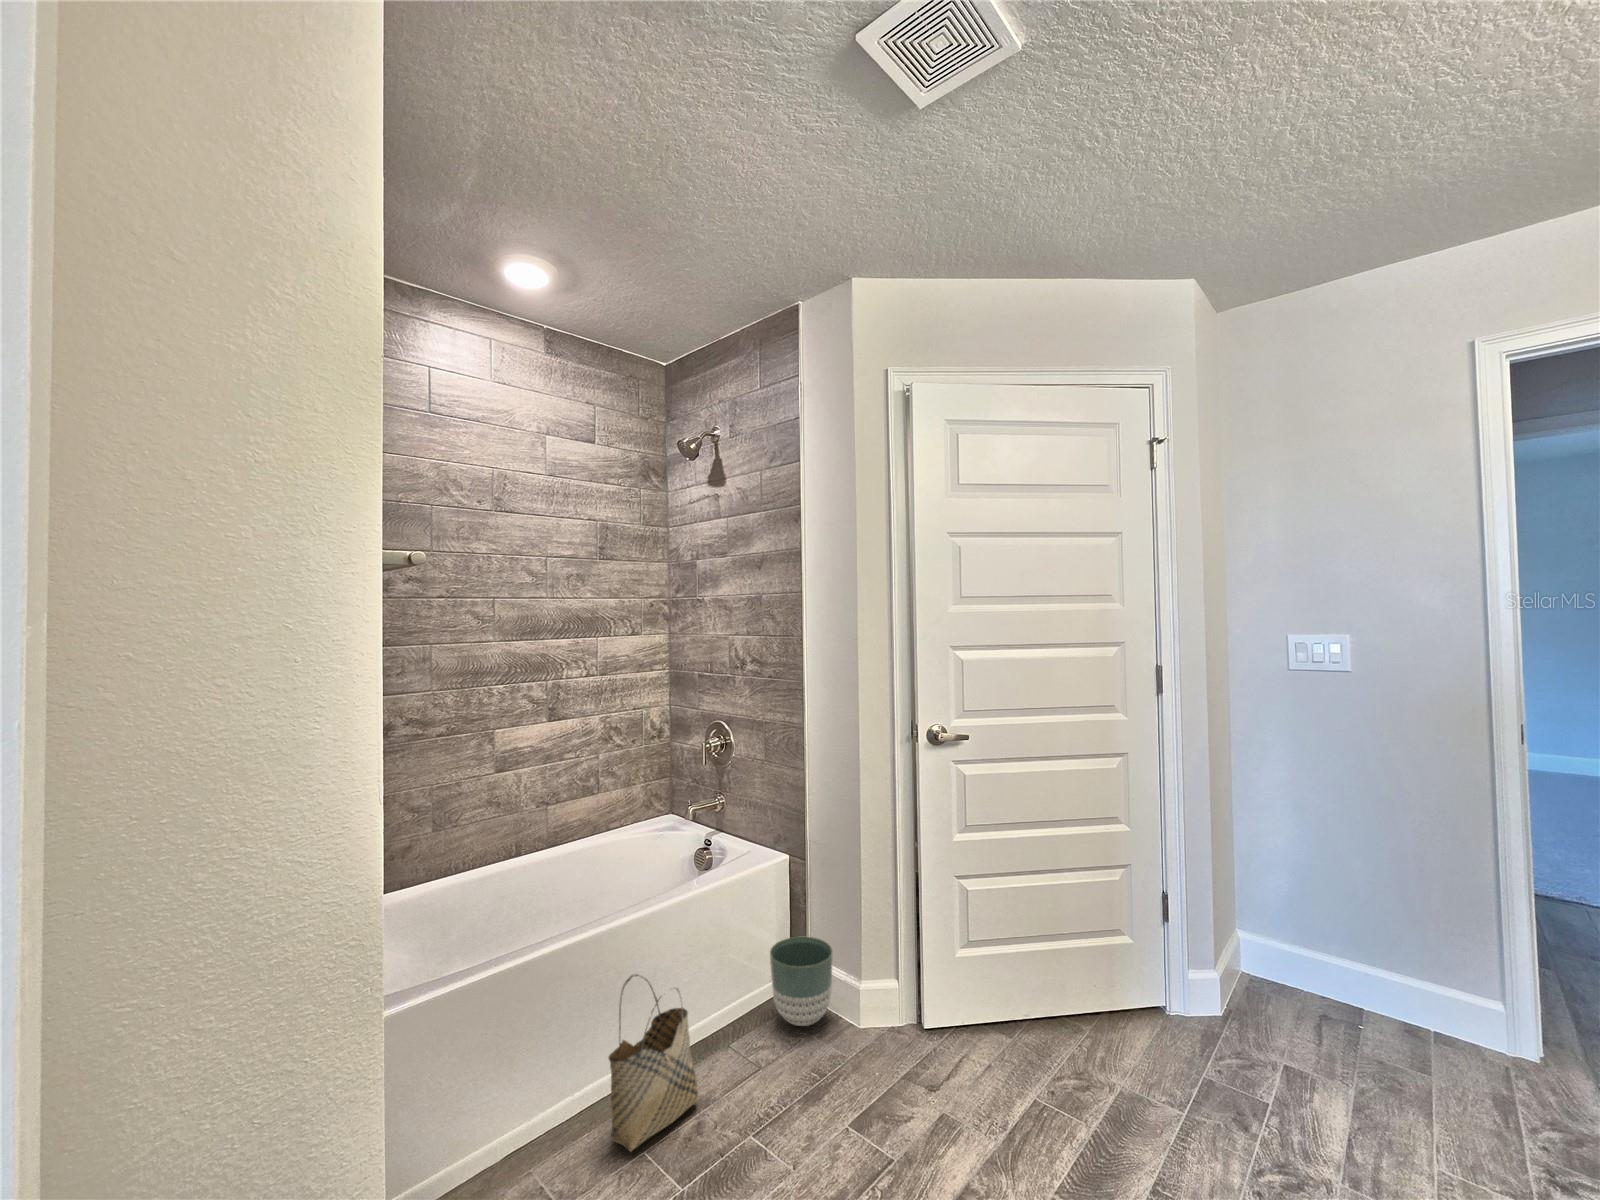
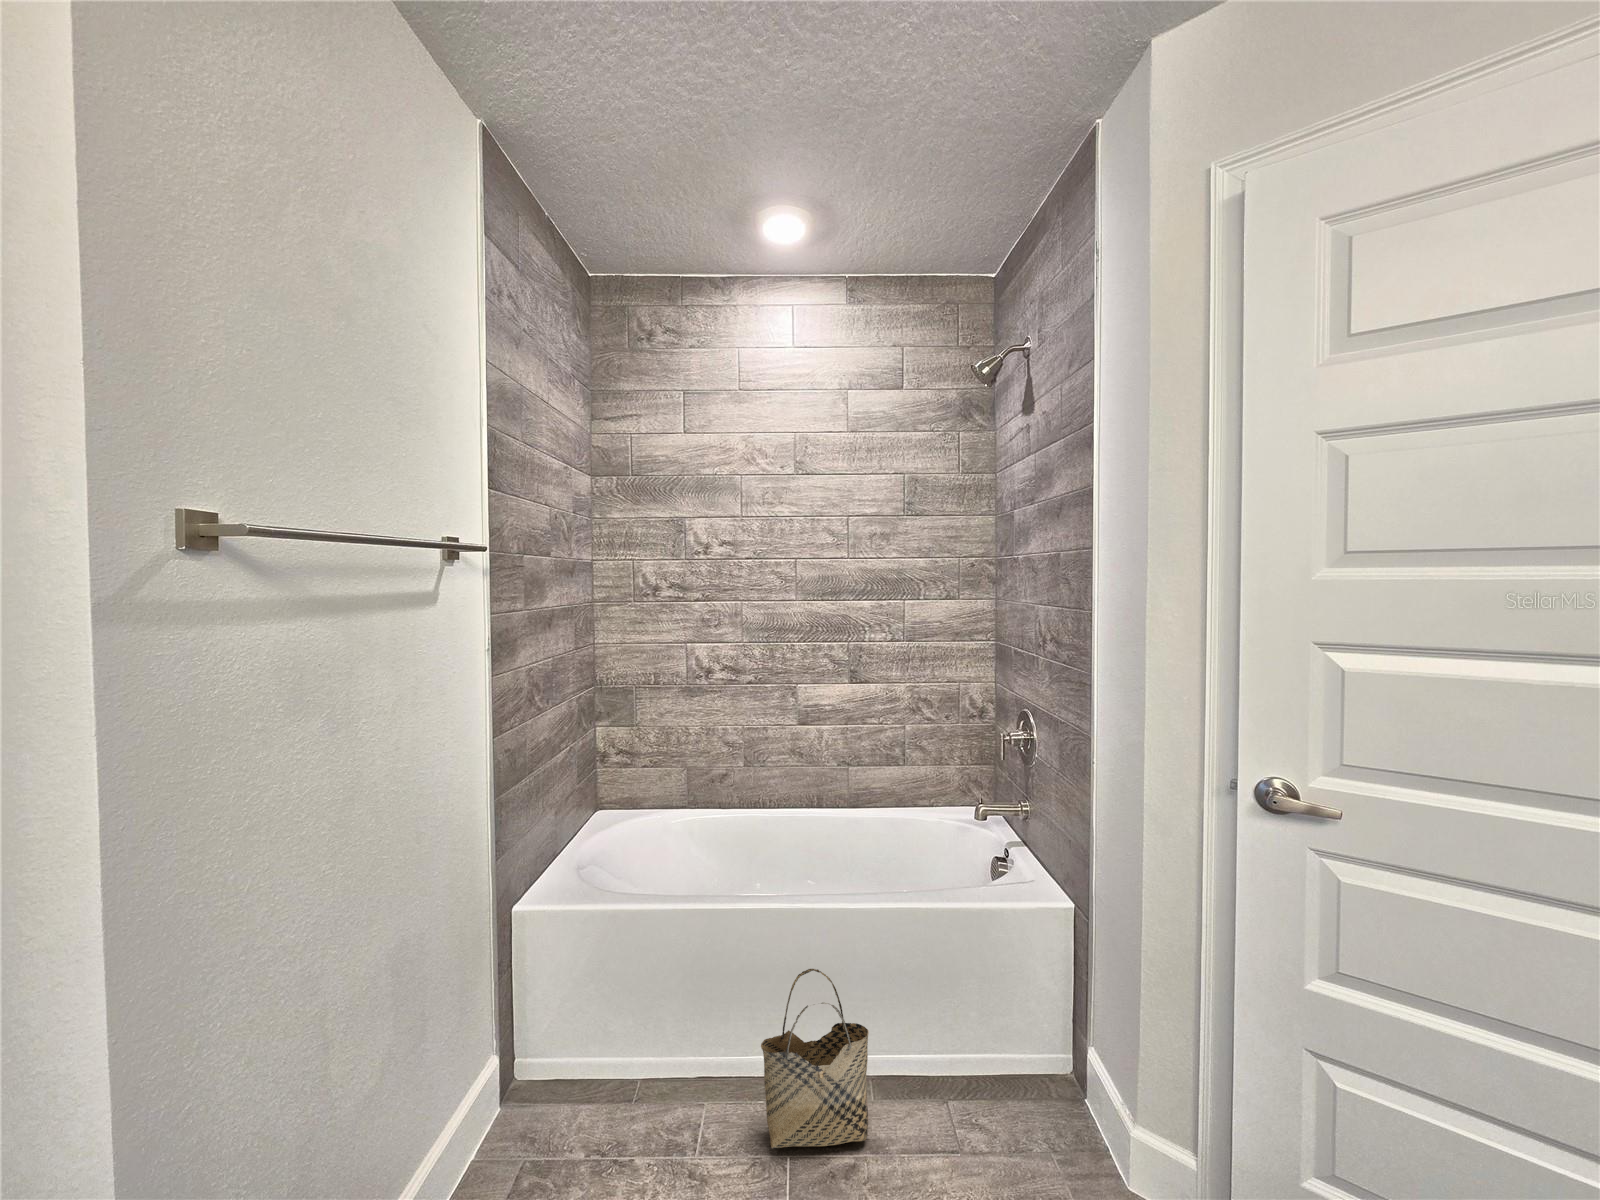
planter: present [770,937,833,1026] -> none [1011,1007,1101,1136]

